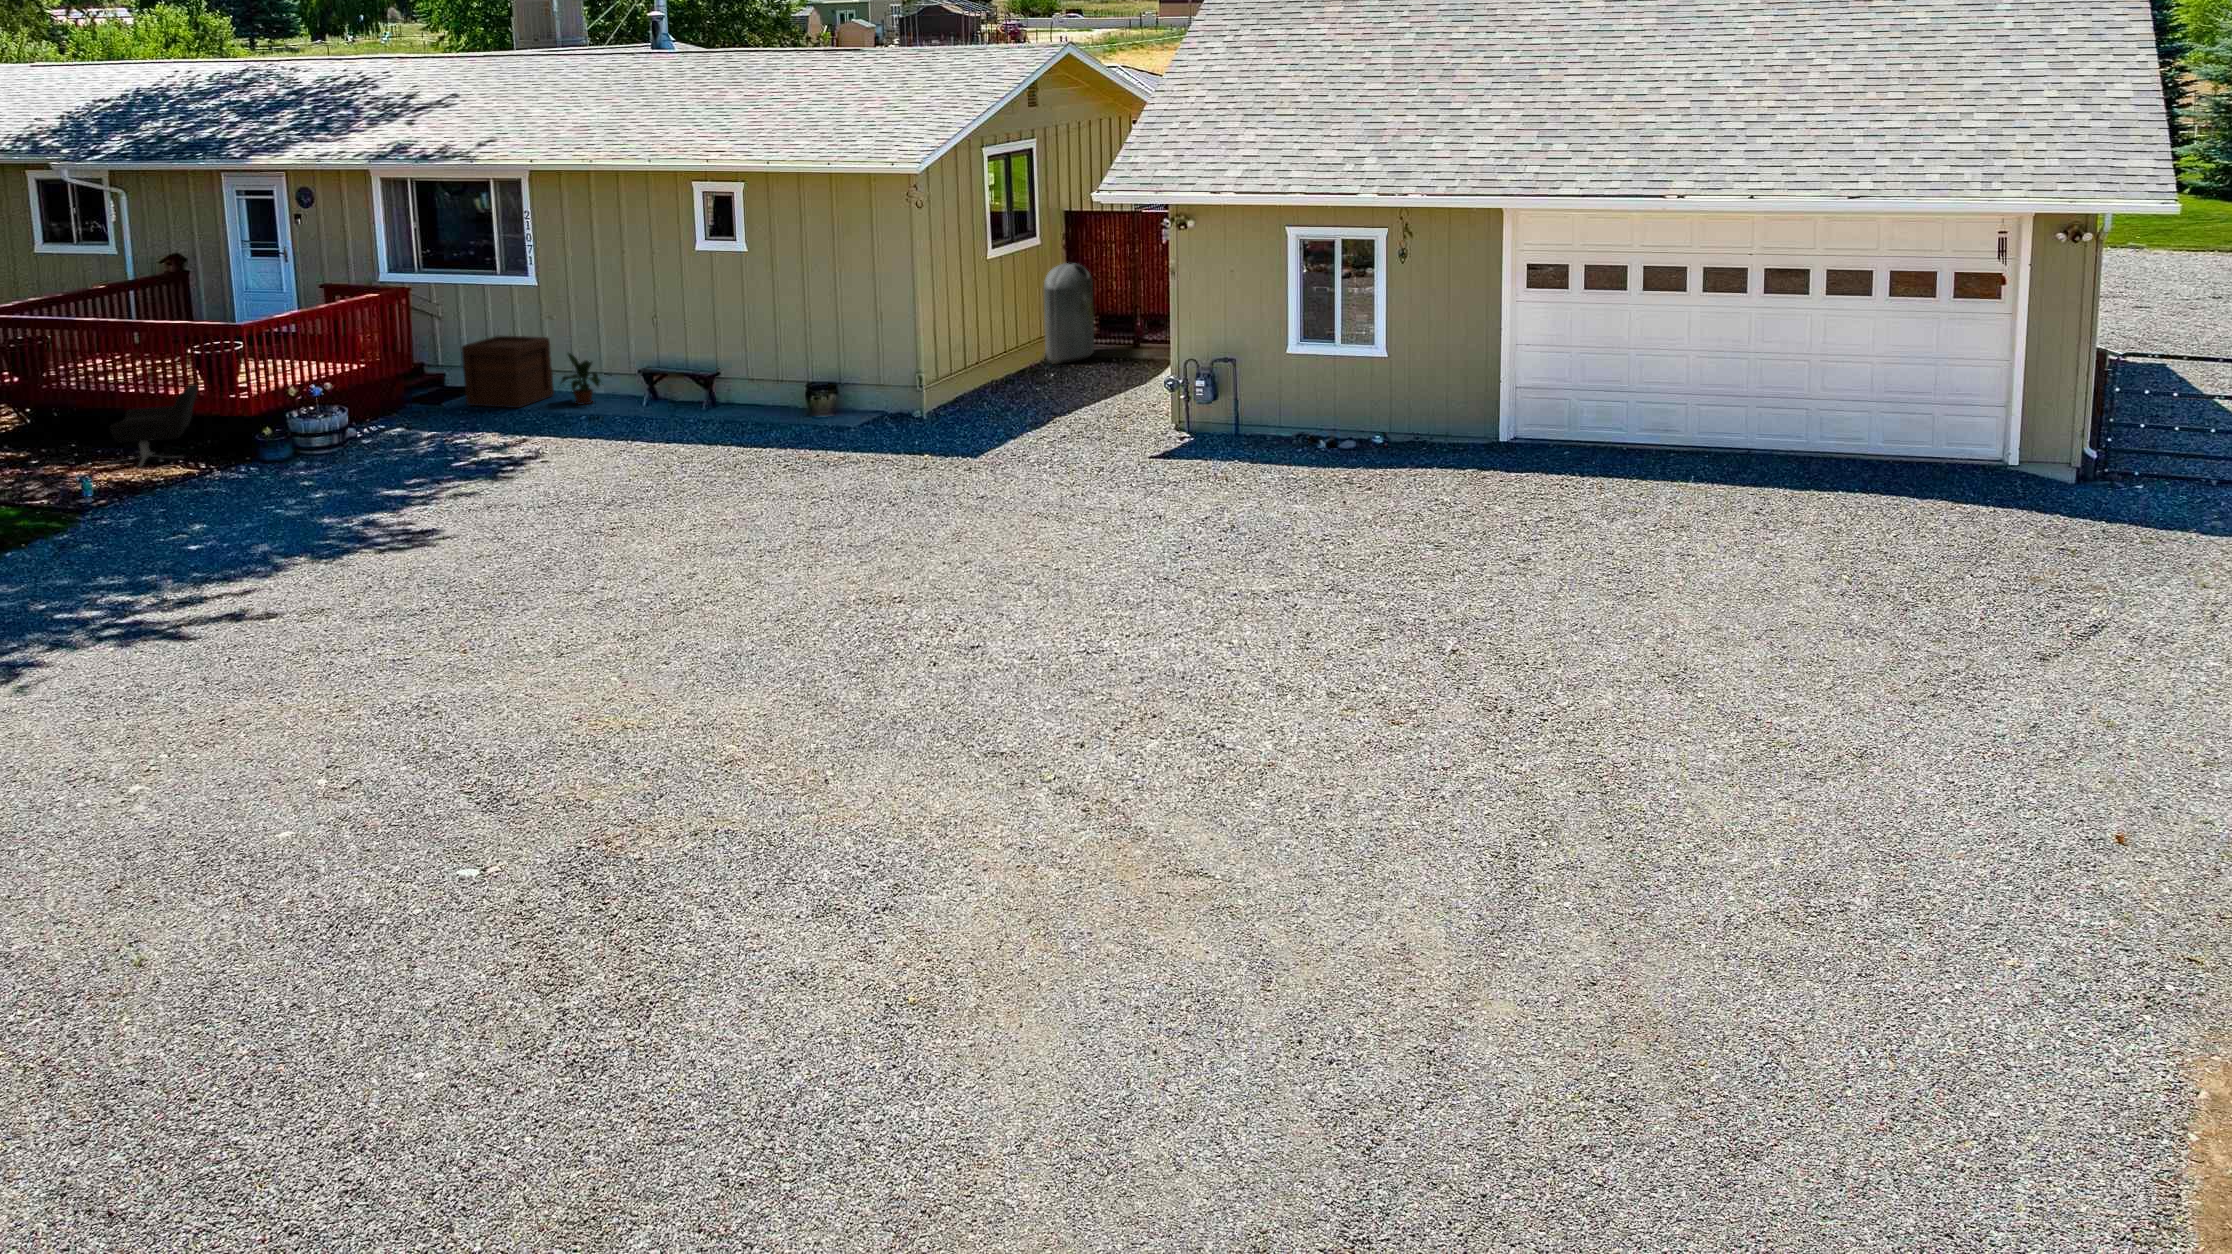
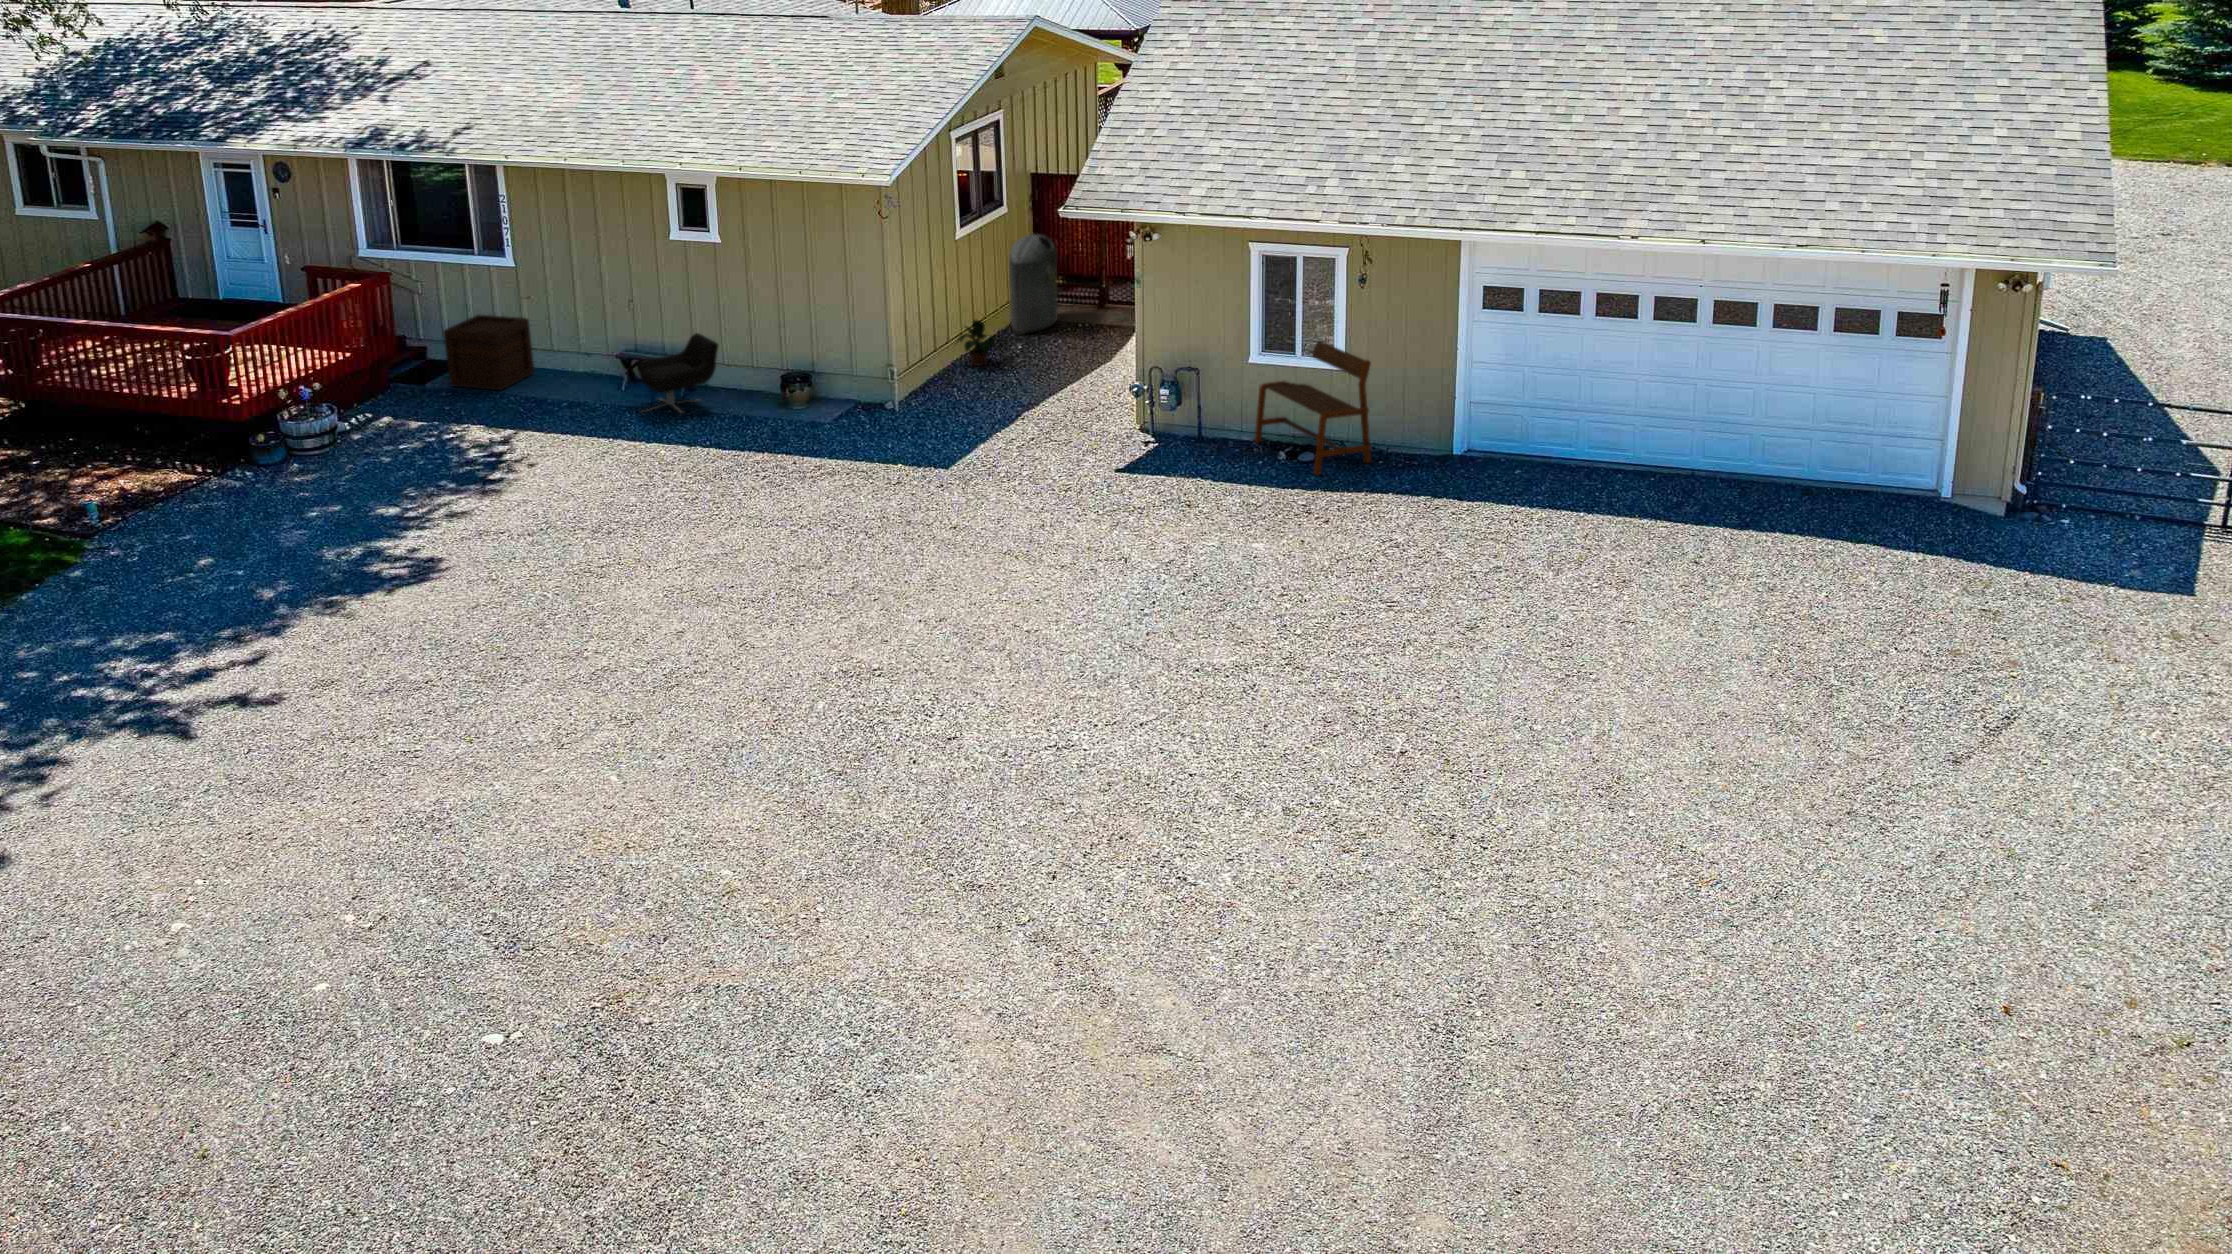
bench: none [1295,325,1416,458] -> present [1255,340,1371,475]
potted plant: present [561,353,601,404] -> present [957,320,996,366]
lounge chair: present [110,384,198,467] -> present [636,333,719,413]

